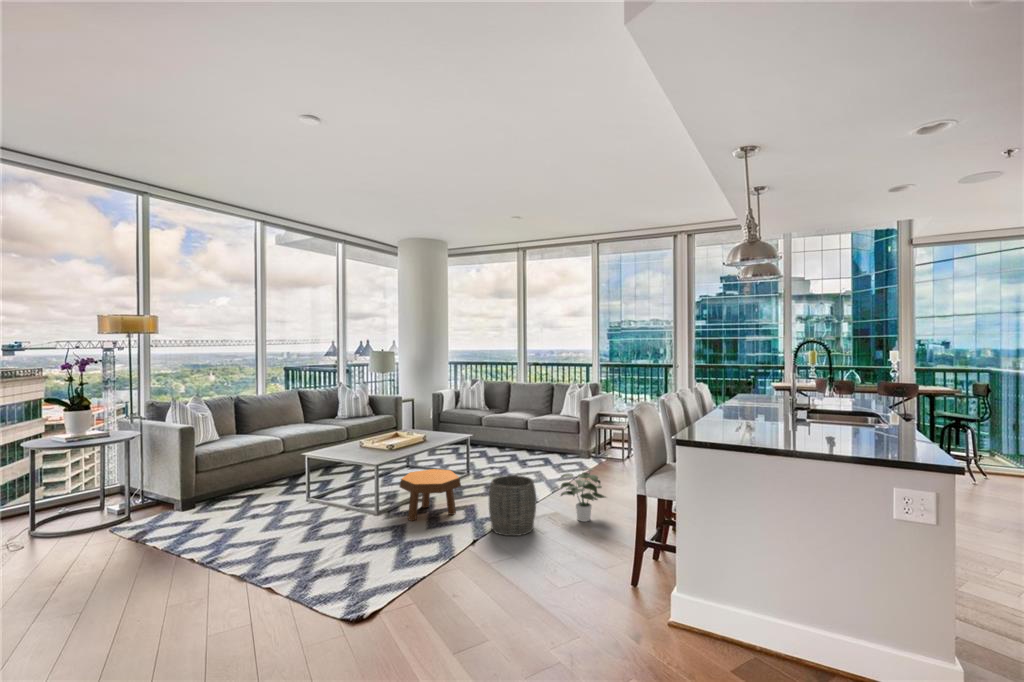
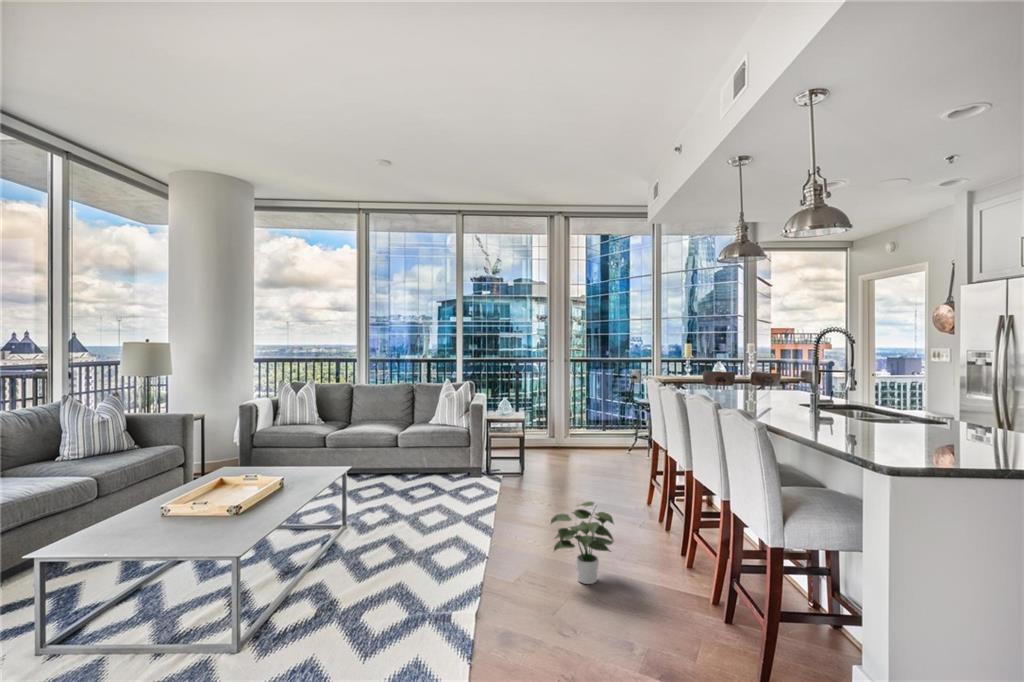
footstool: present [400,469,461,521] -> none [282,535,399,651]
woven basket: present [489,475,536,536] -> none [469,530,547,642]

